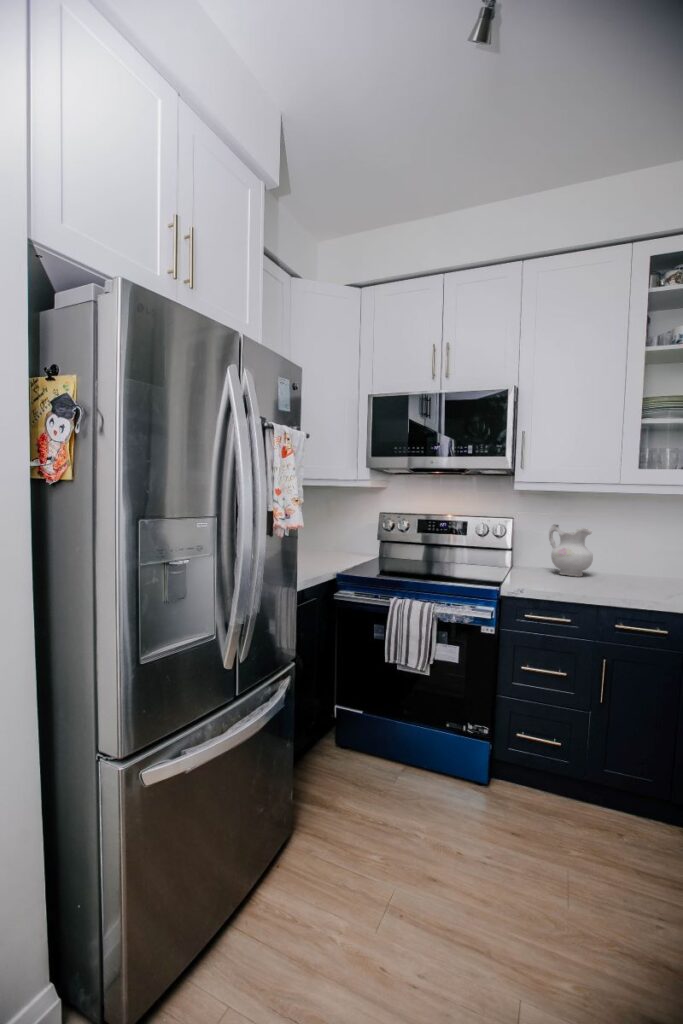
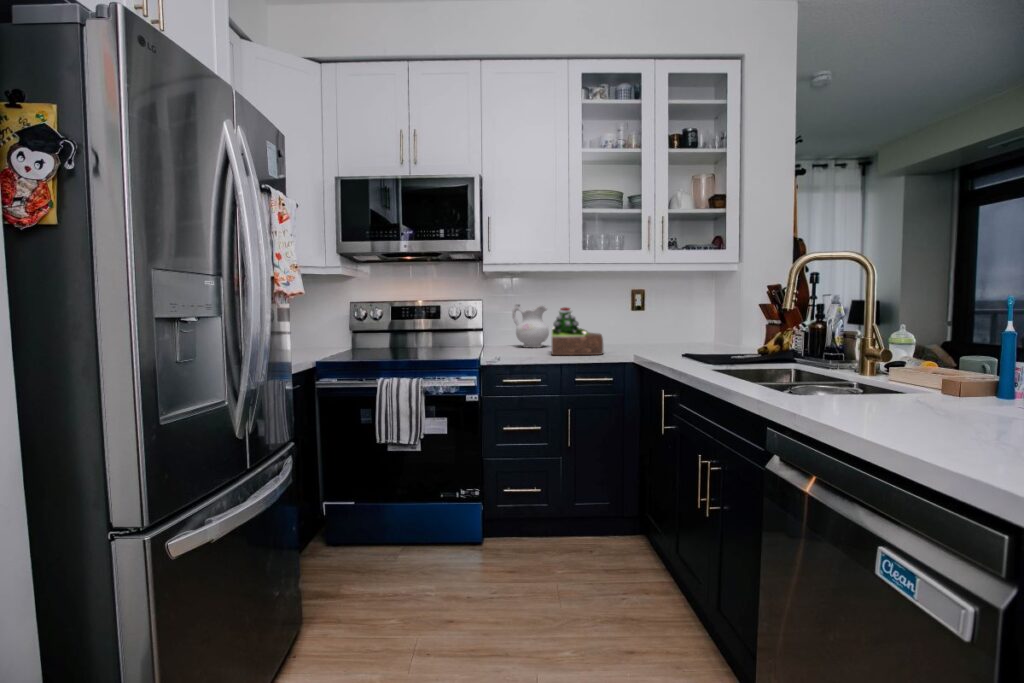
succulent plant: none [584,538,655,600] -> present [552,307,603,355]

